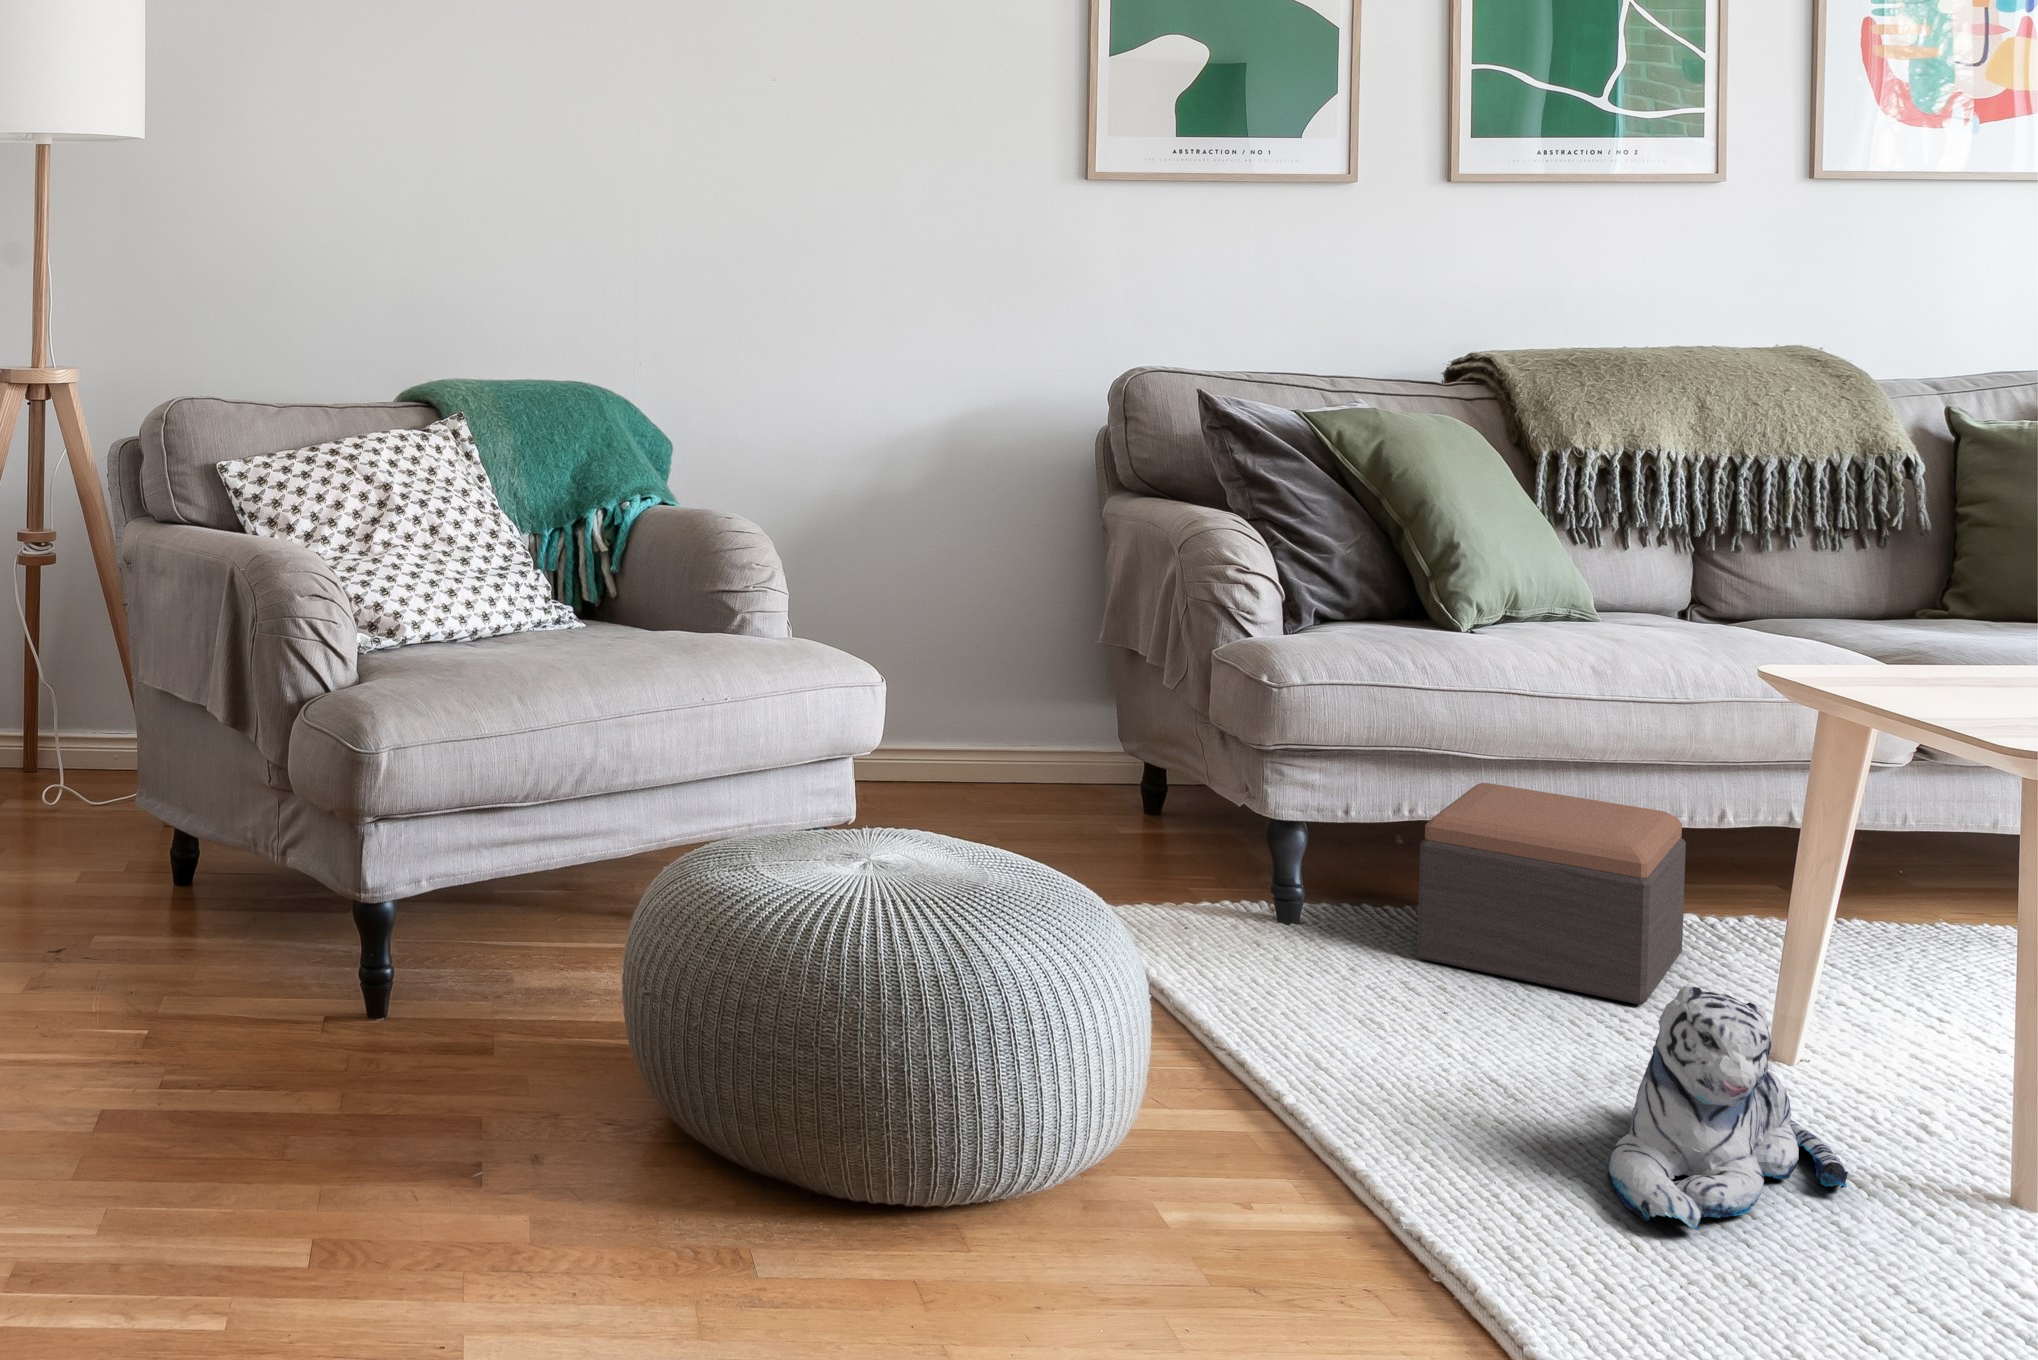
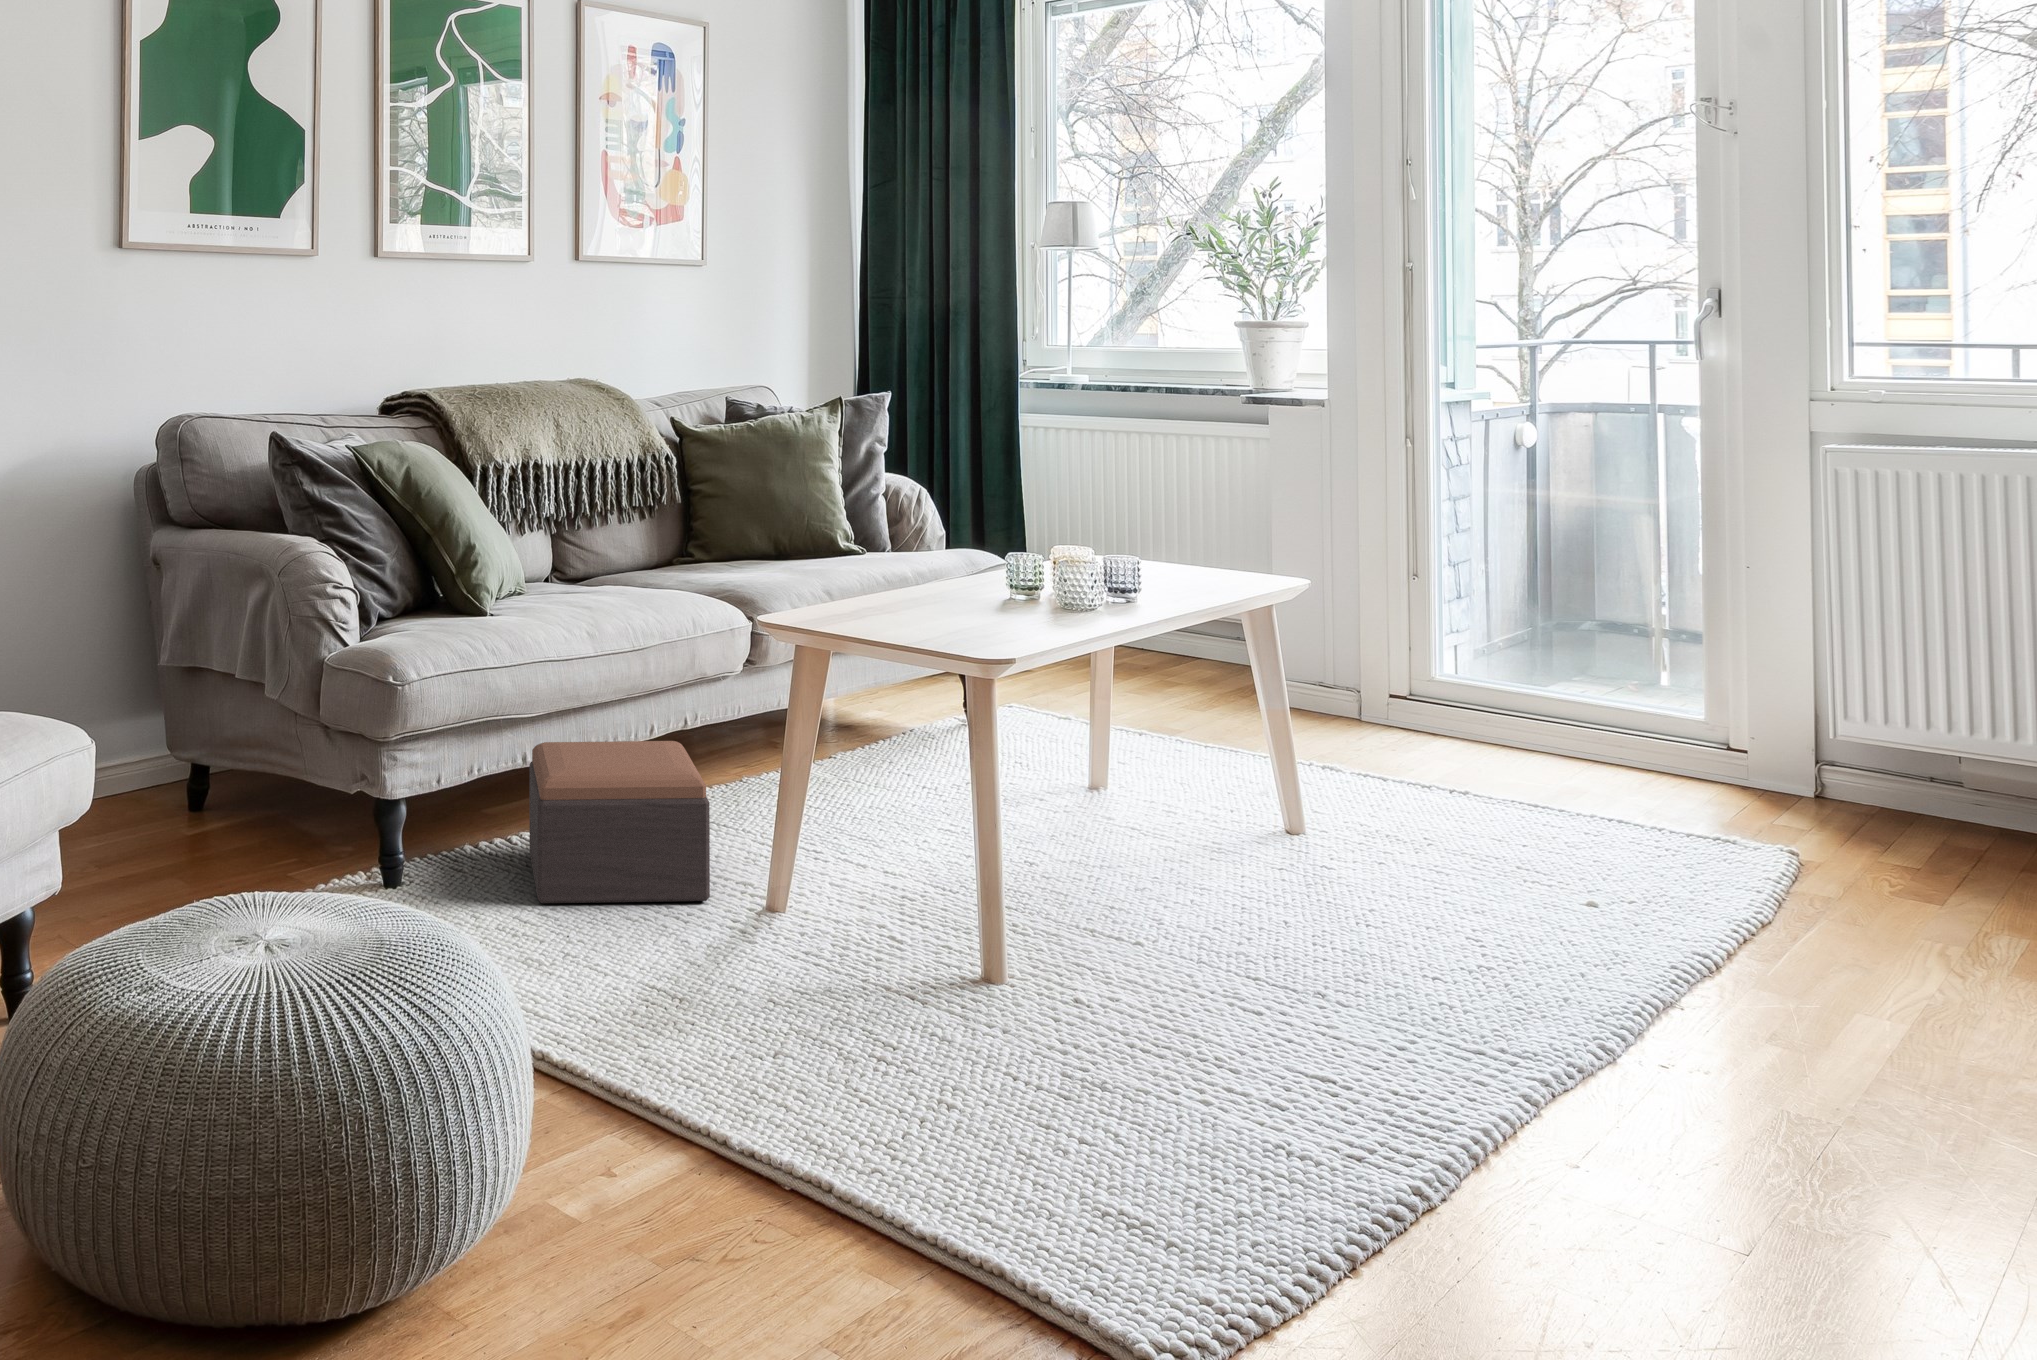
plush toy: present [1607,985,1848,1230] -> none [804,880,961,1085]

